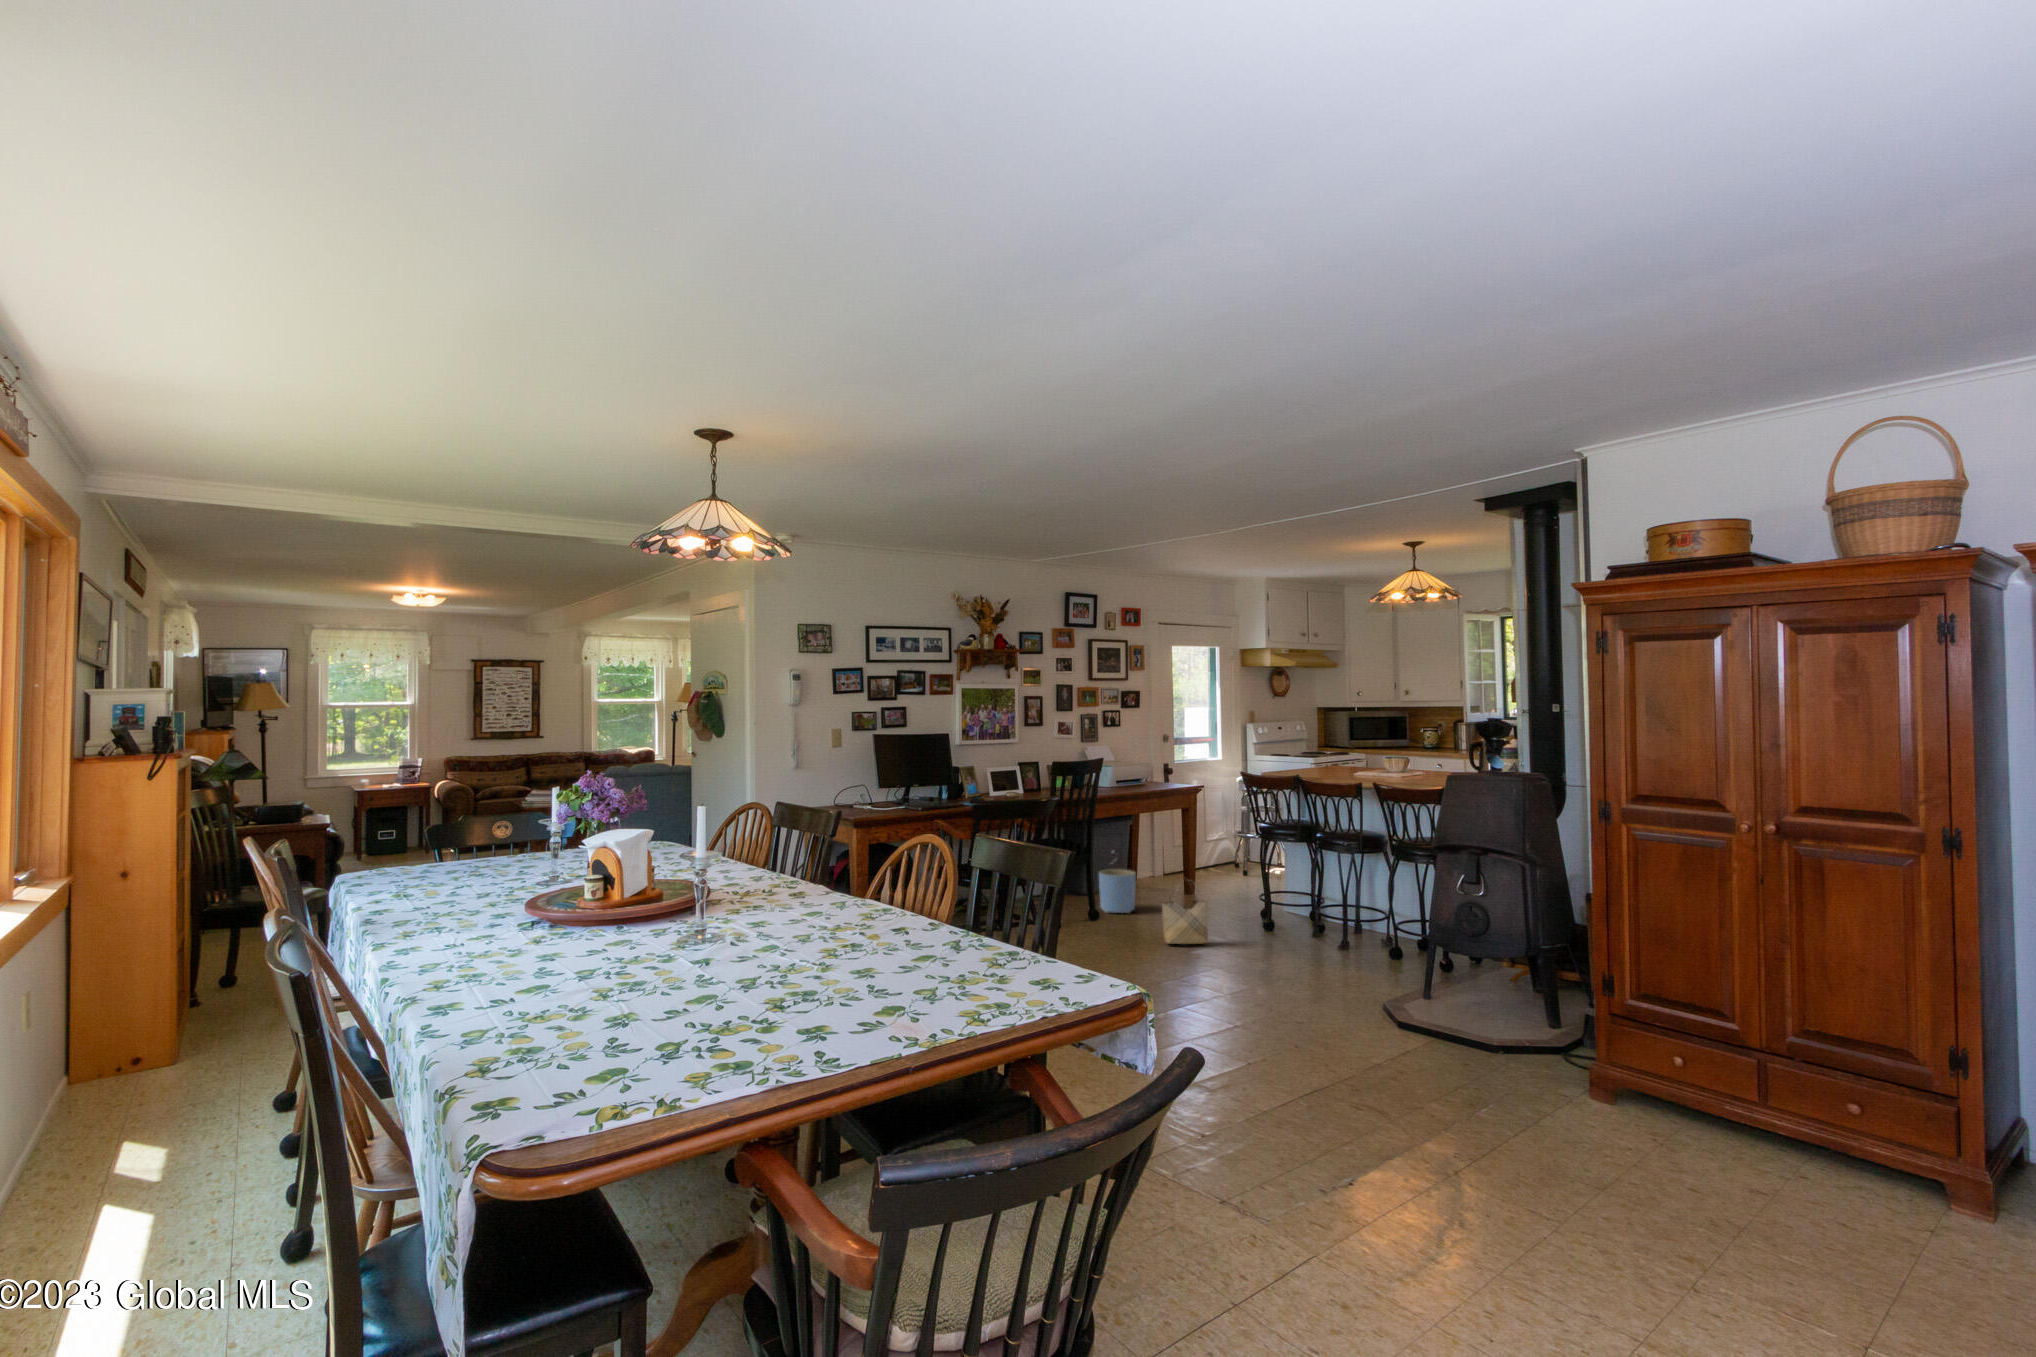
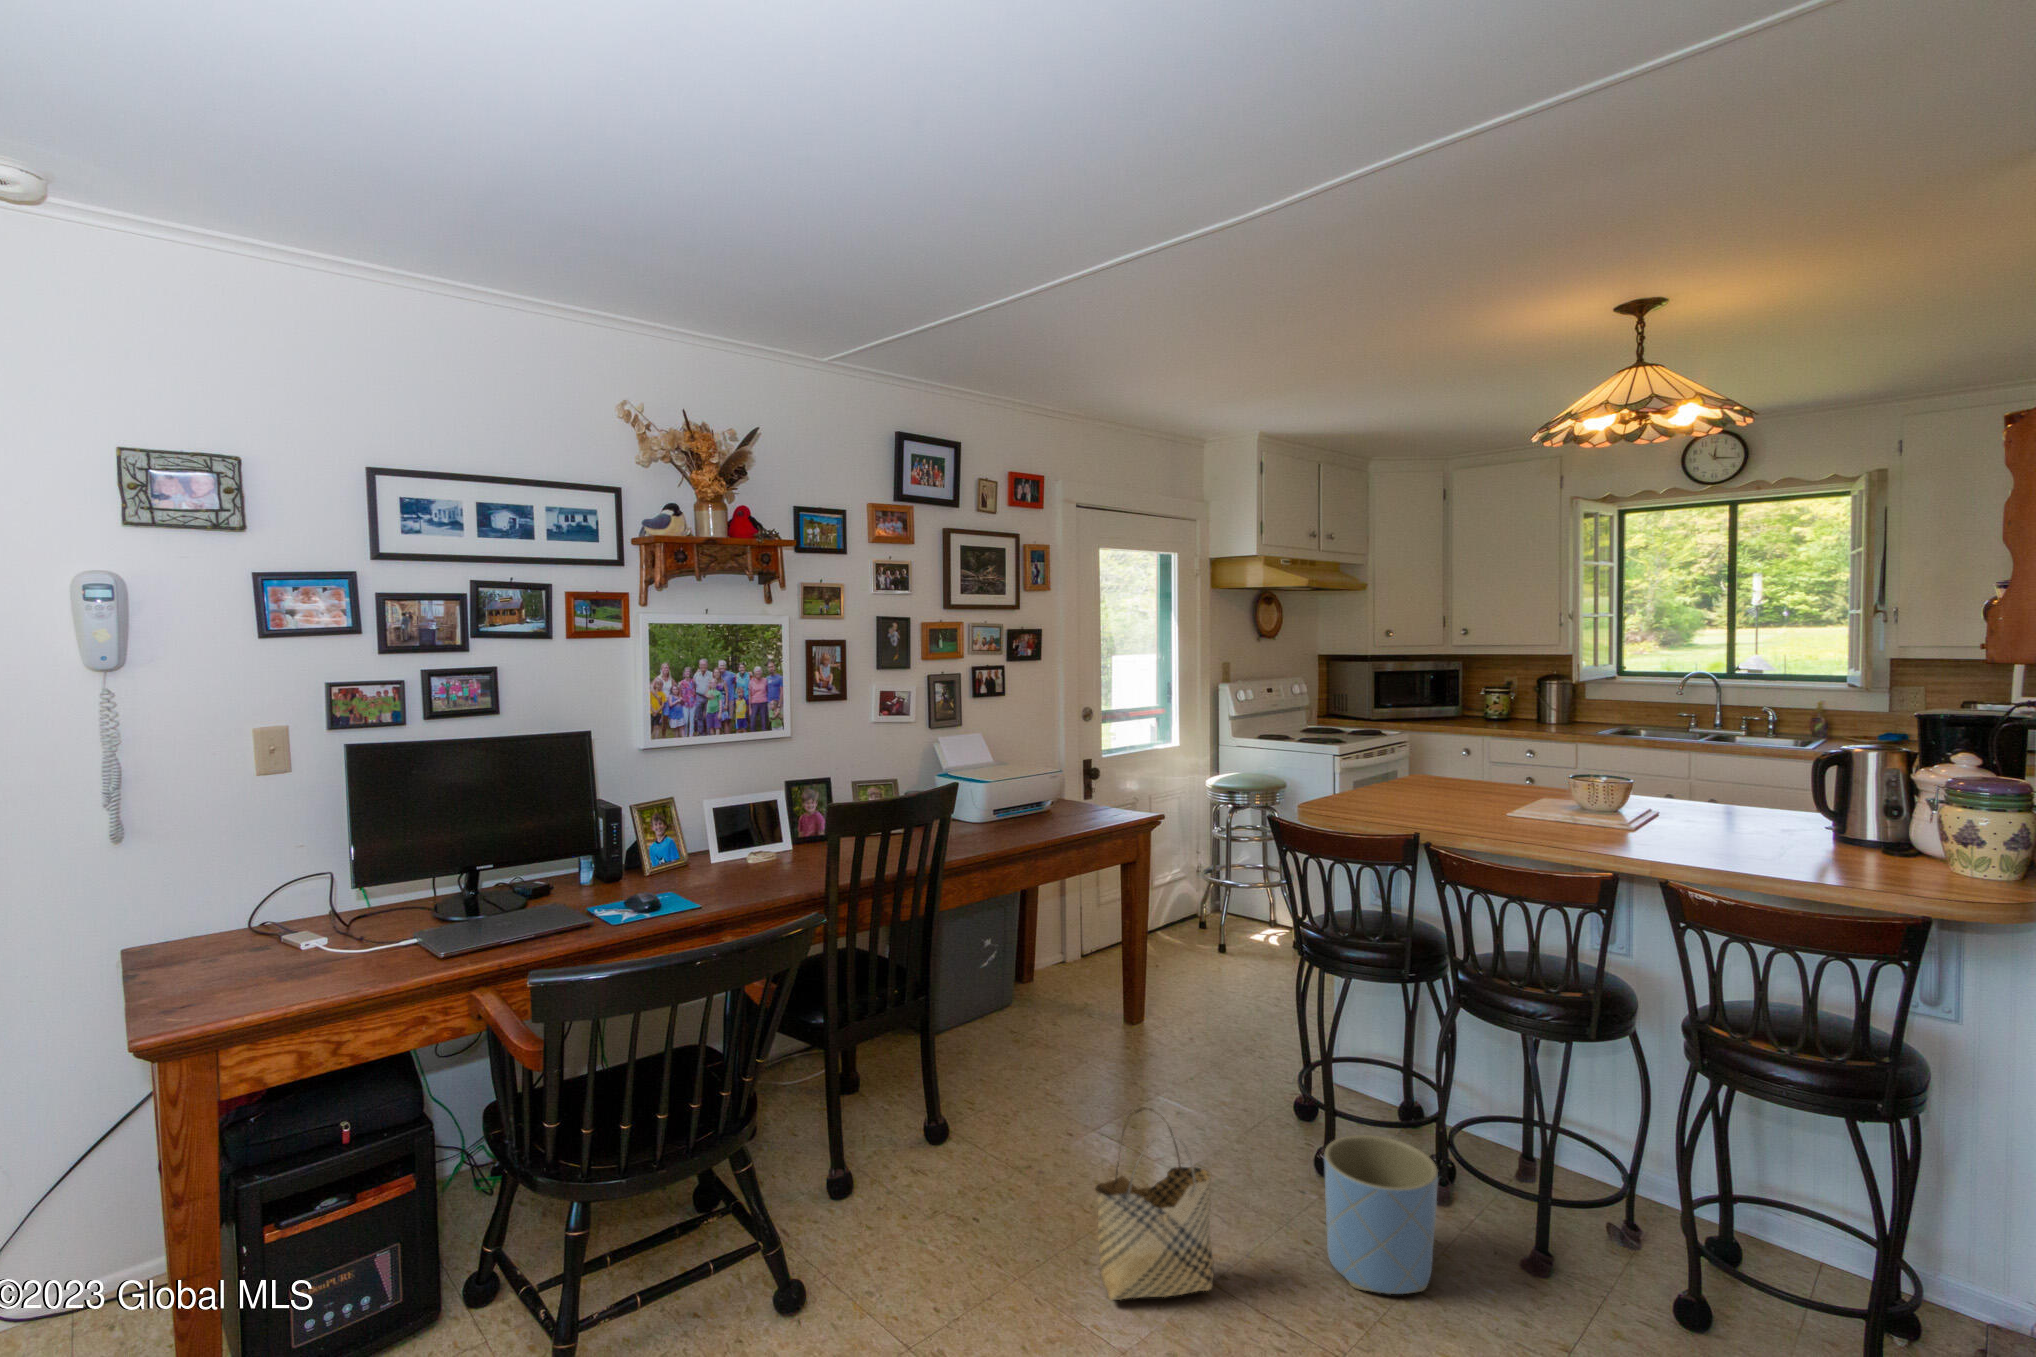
planter: present [1099,869,1136,913] -> present [1324,1135,1438,1294]

